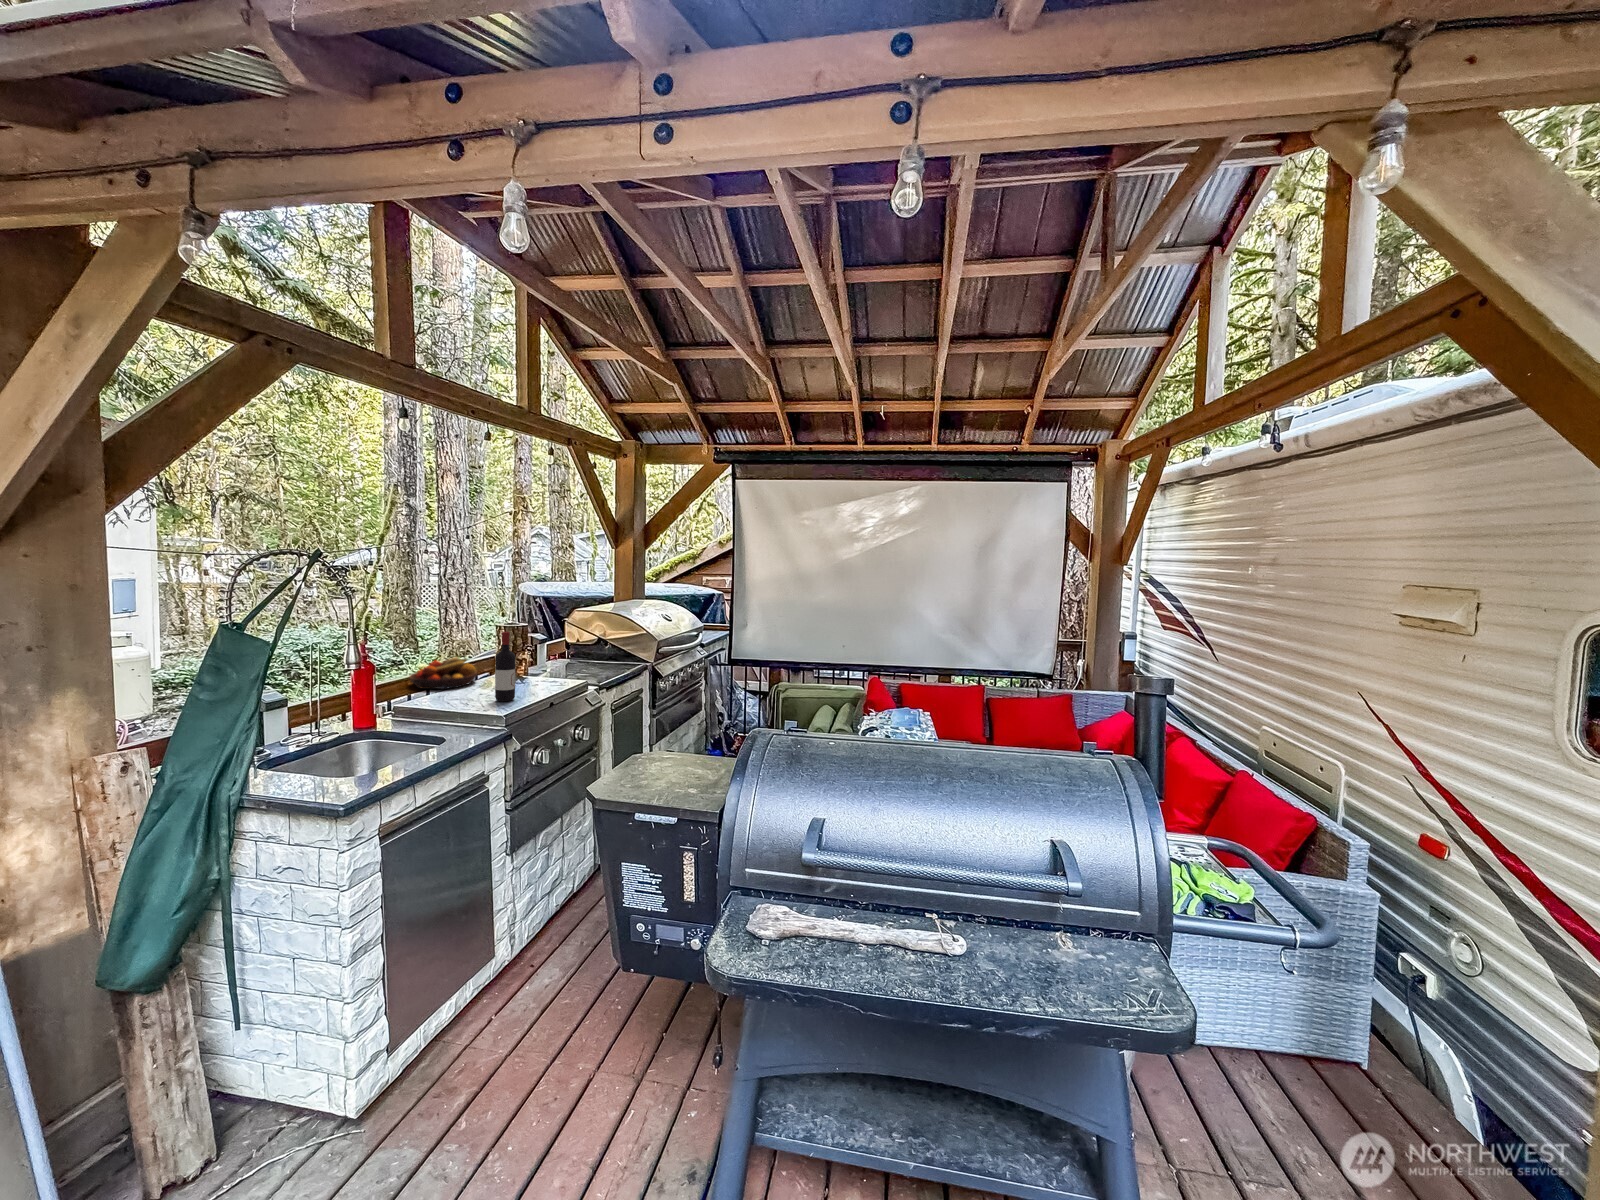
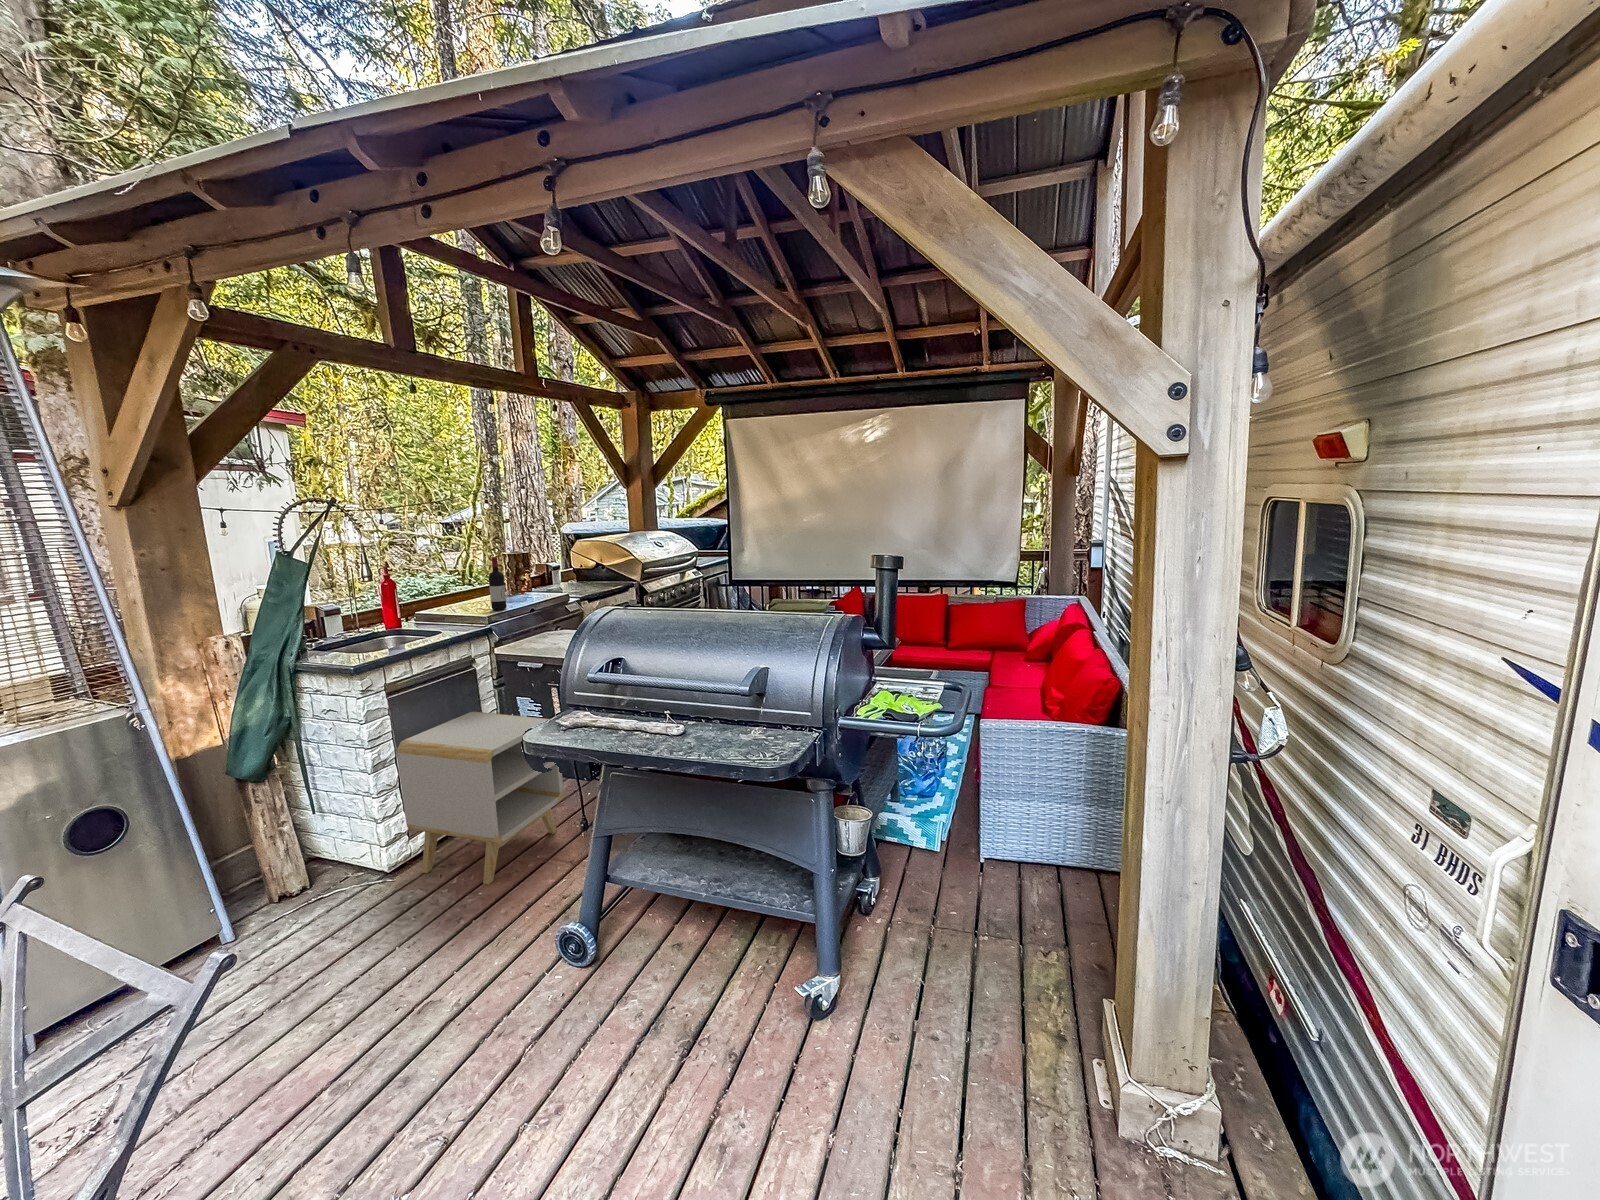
fruit bowl: present [410,657,477,689] -> none [438,580,489,604]
side table: none [391,850,612,1132] -> present [397,711,563,885]

